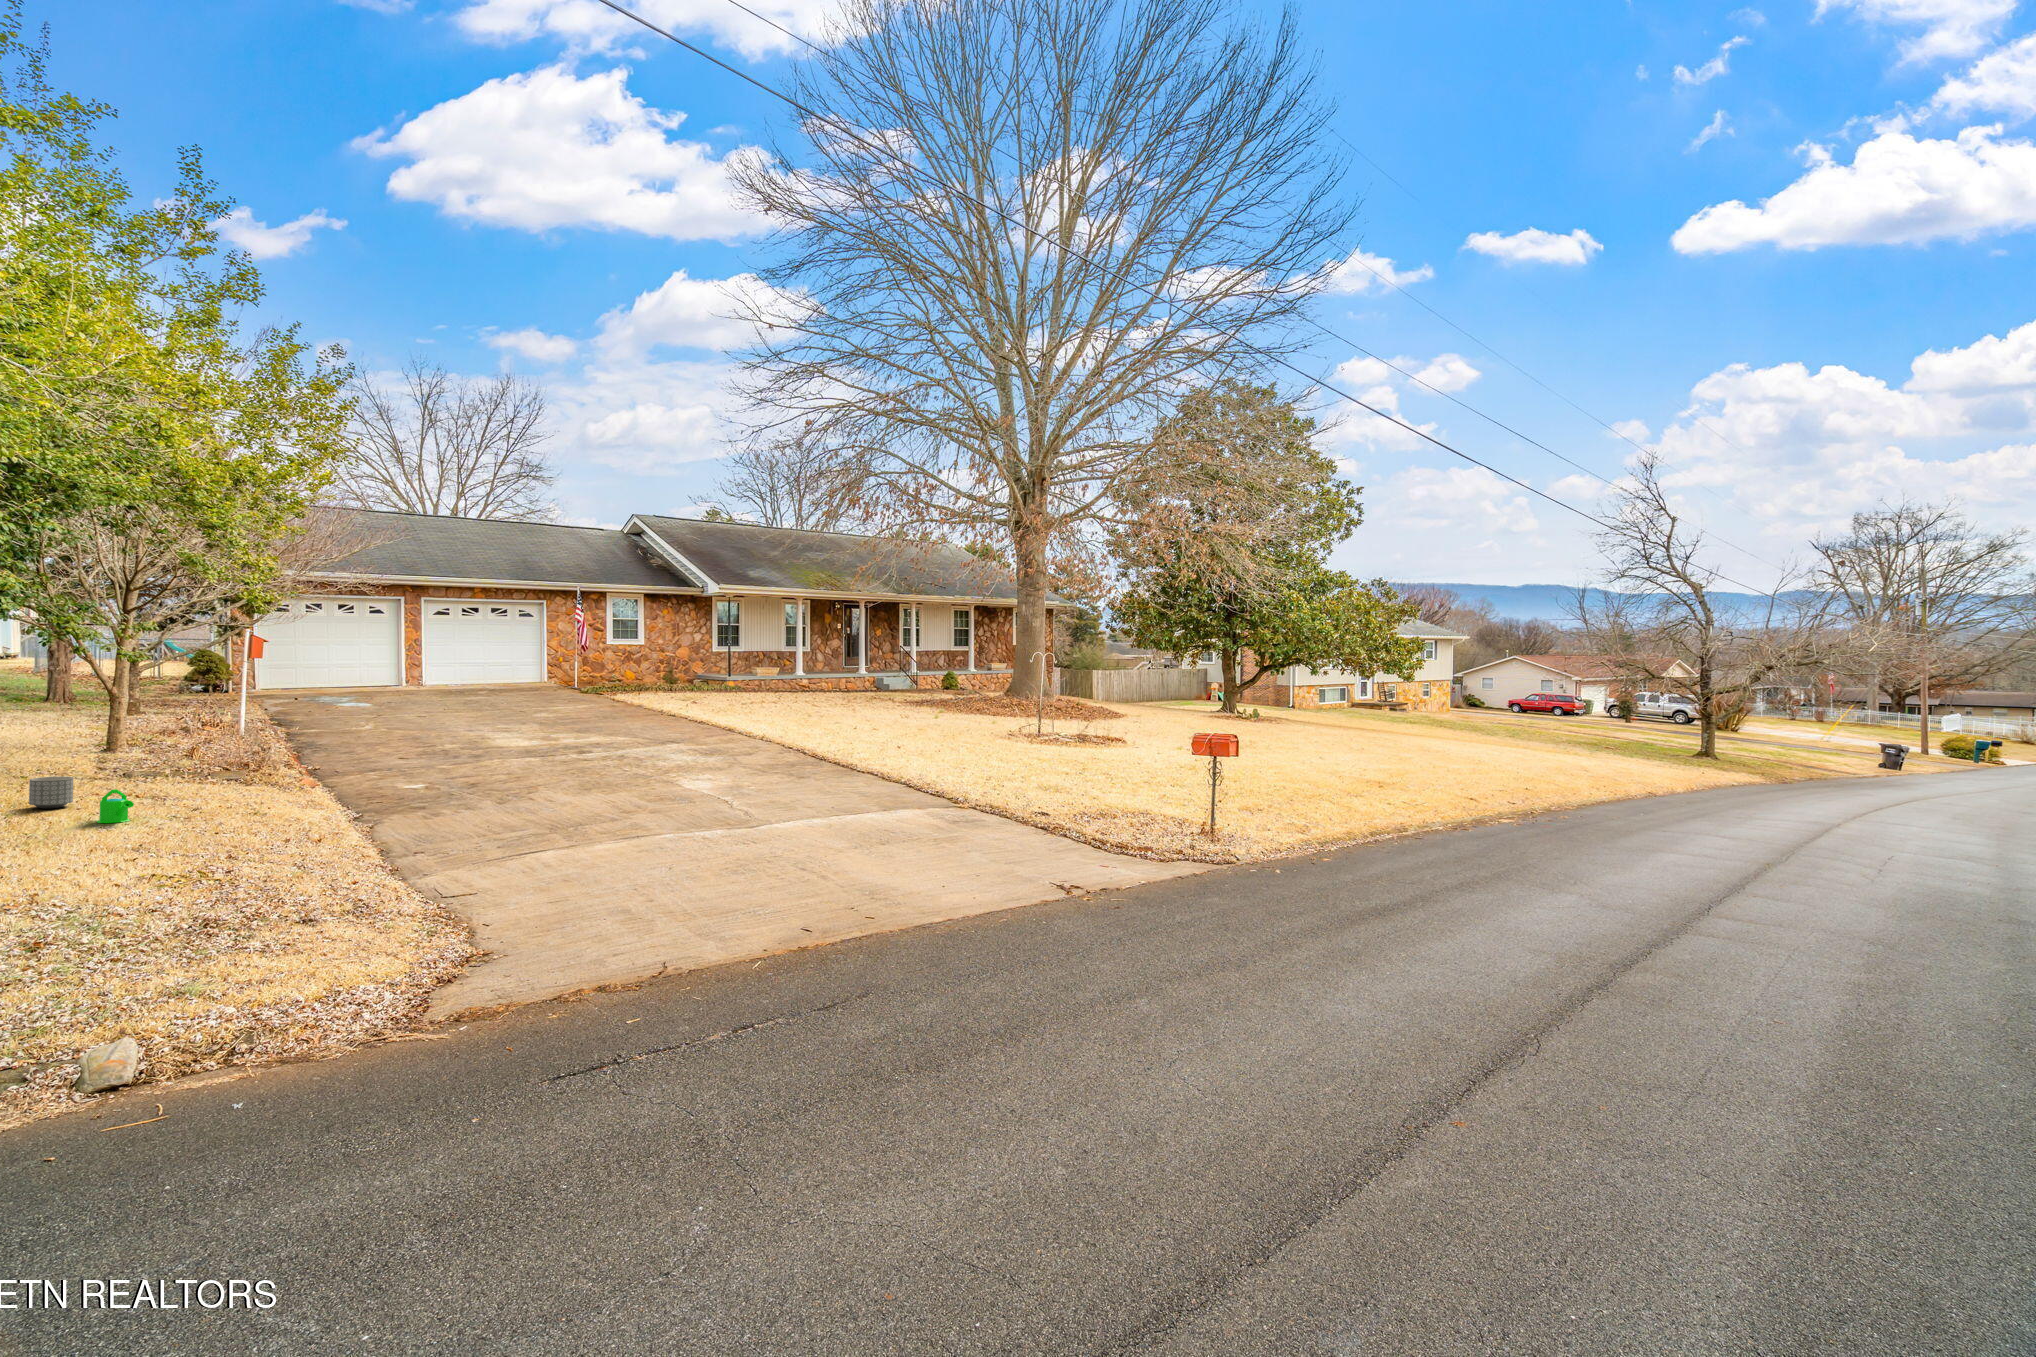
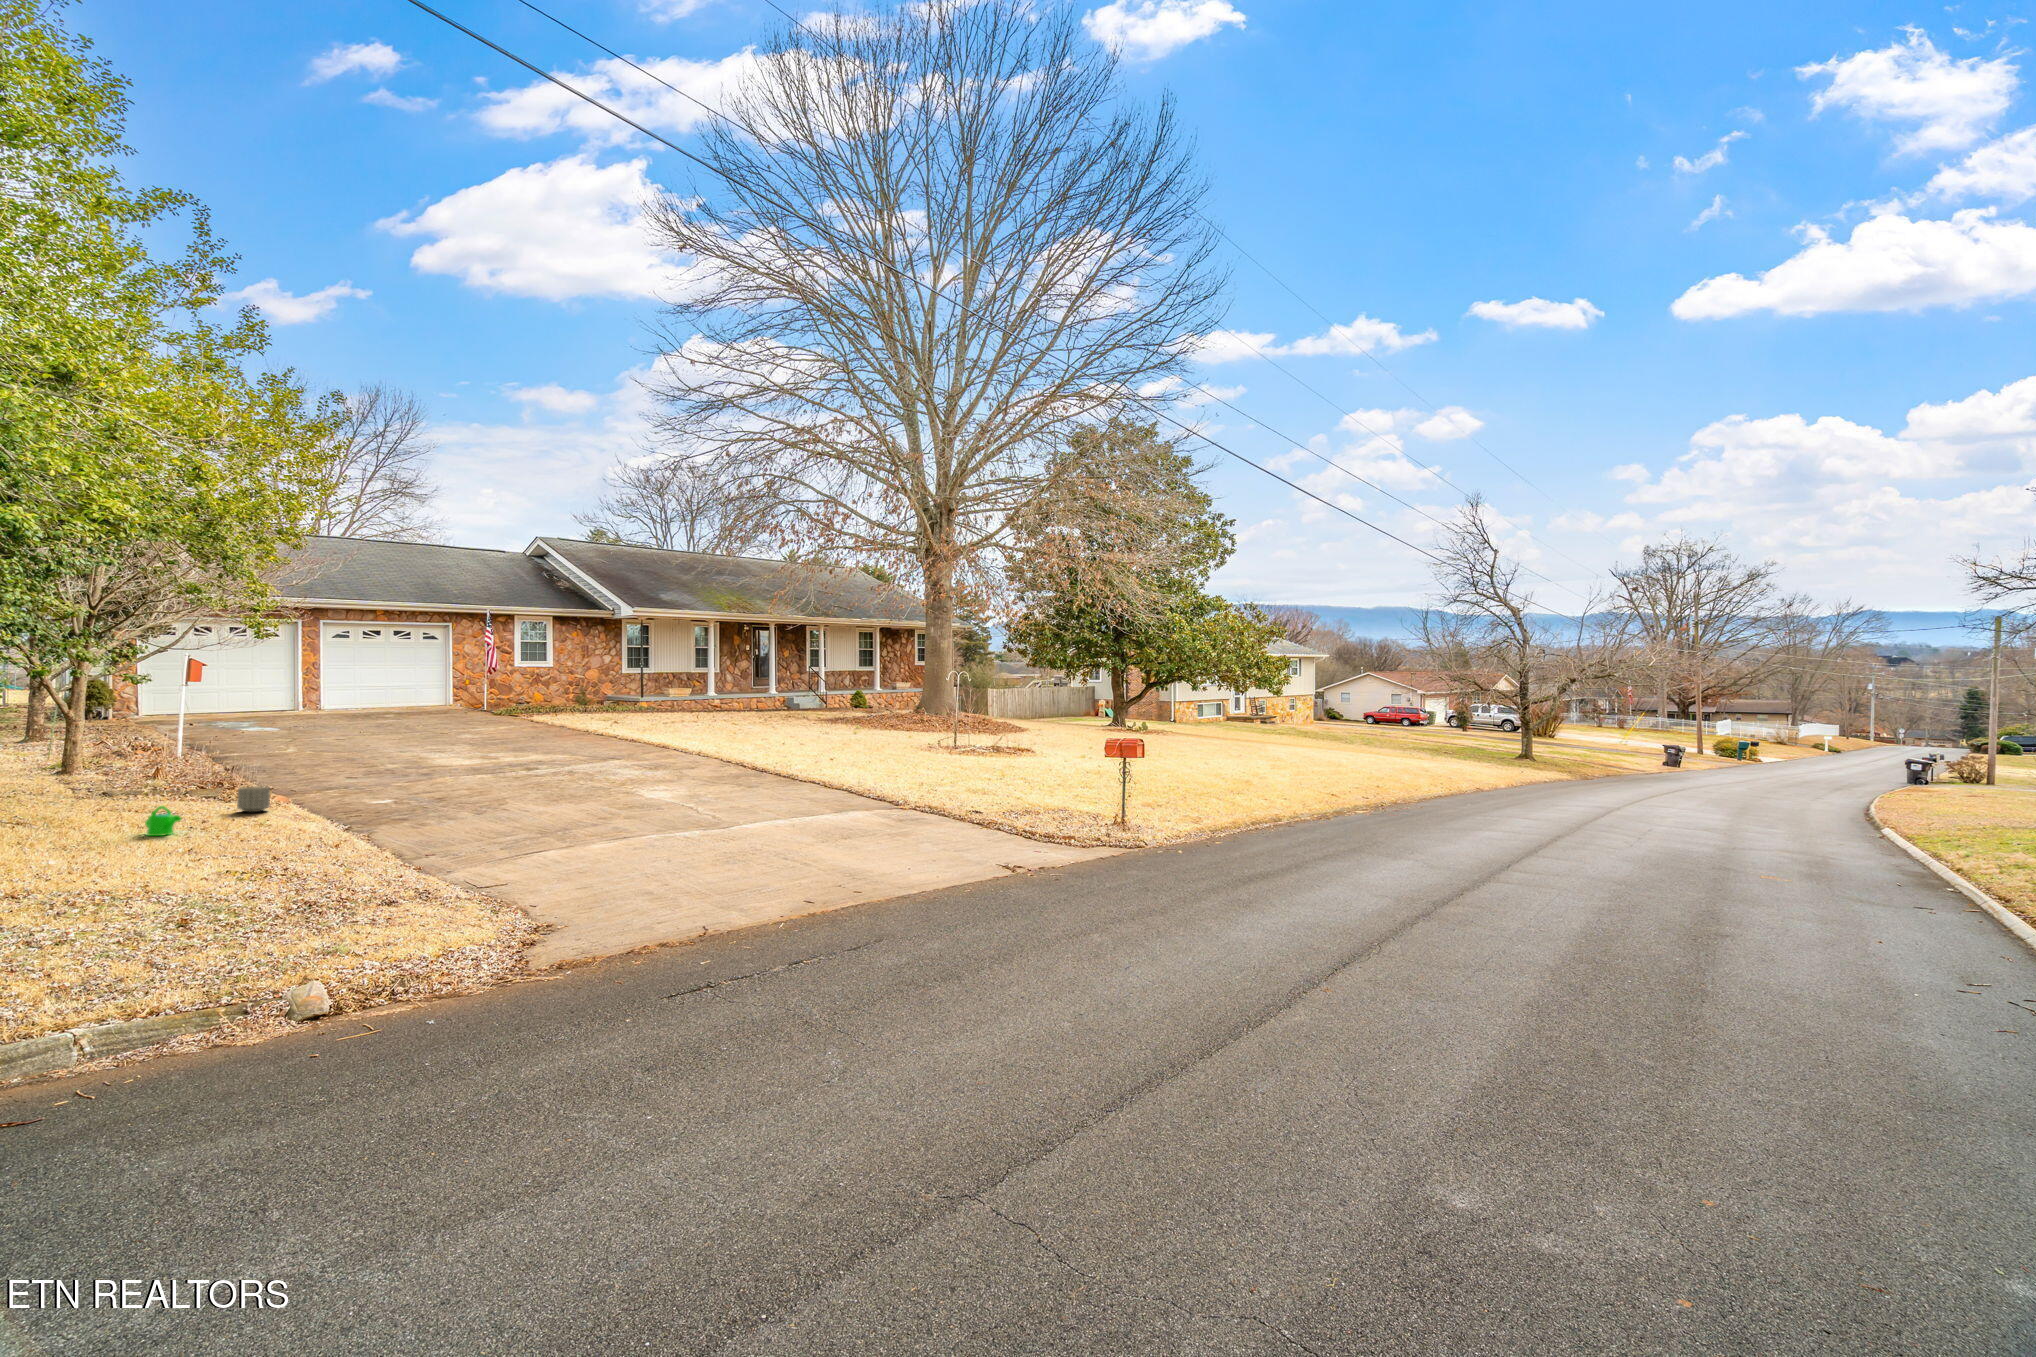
planter: present [29,777,73,809] -> present [237,786,270,813]

